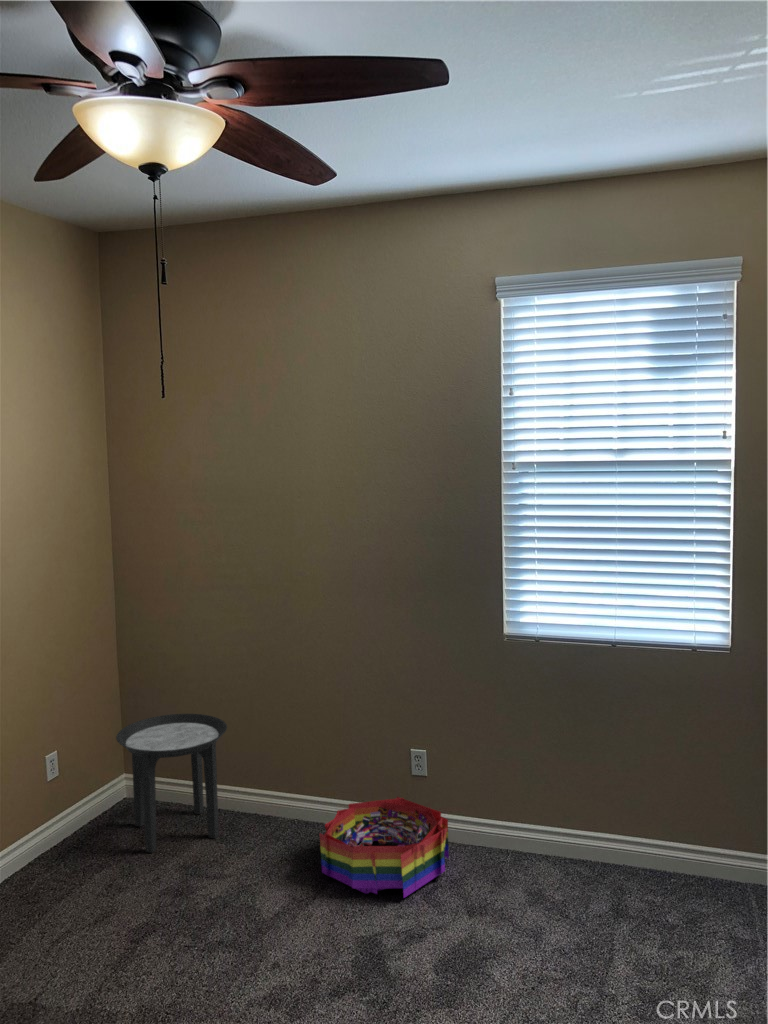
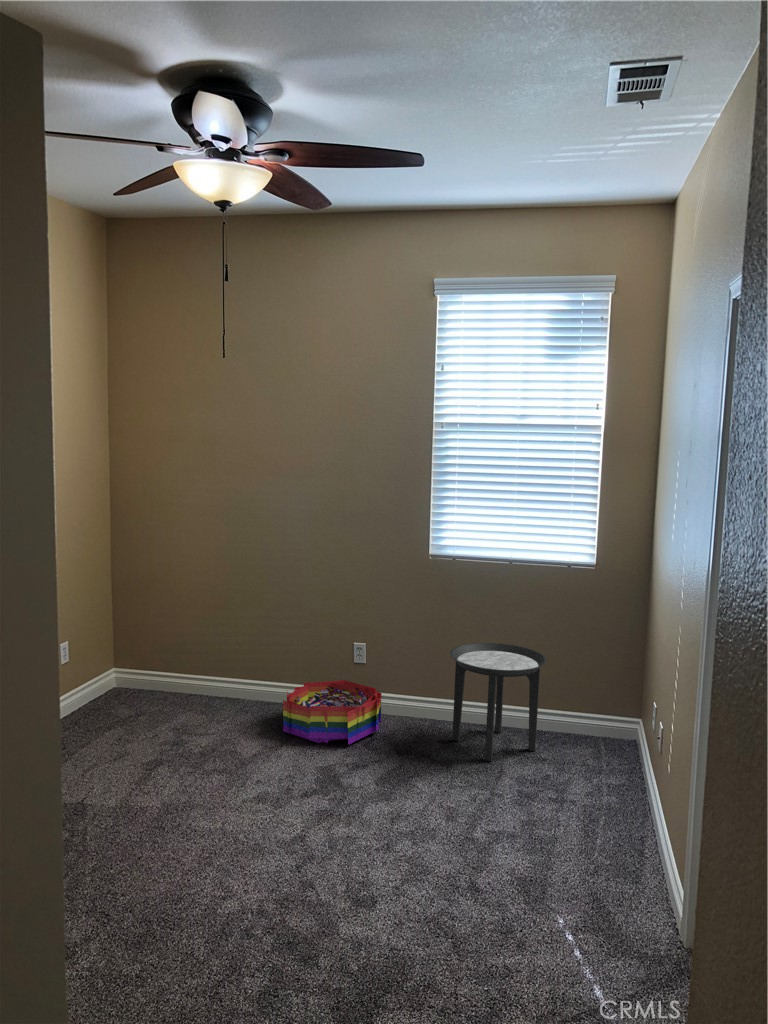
side table: present [116,714,227,853] -> present [450,643,547,761]

